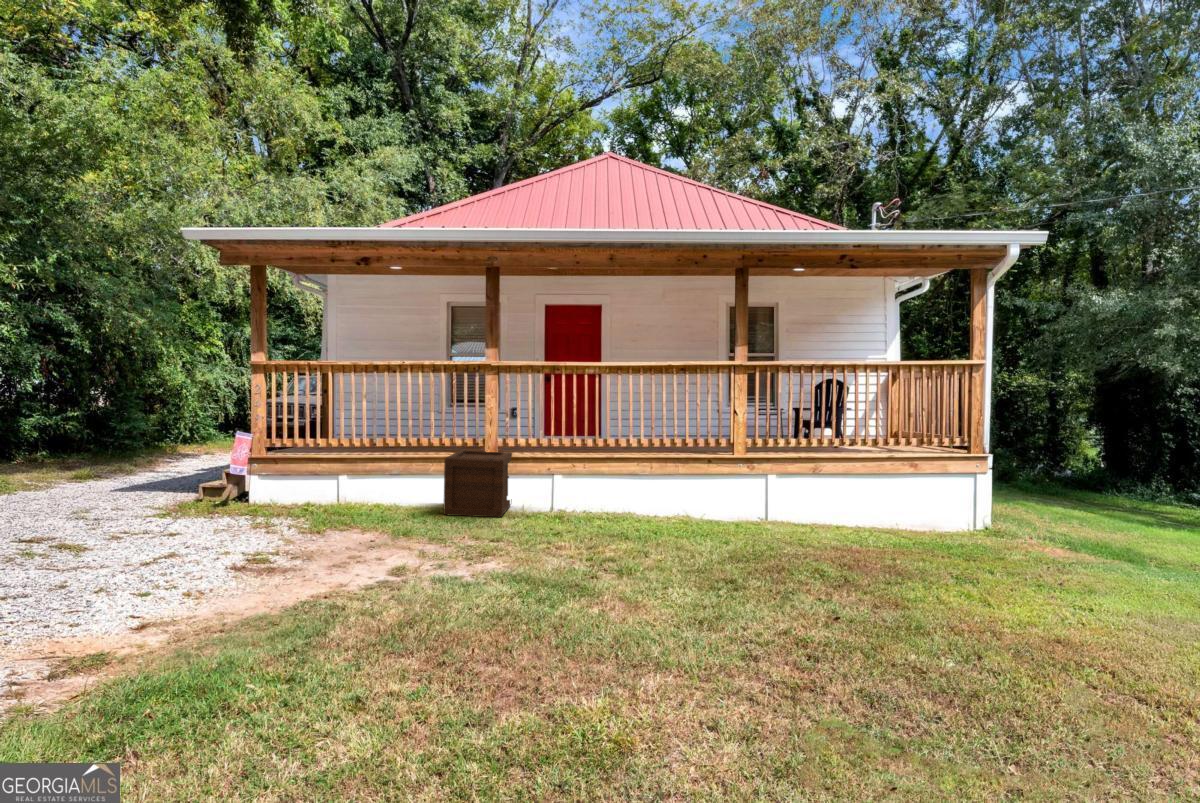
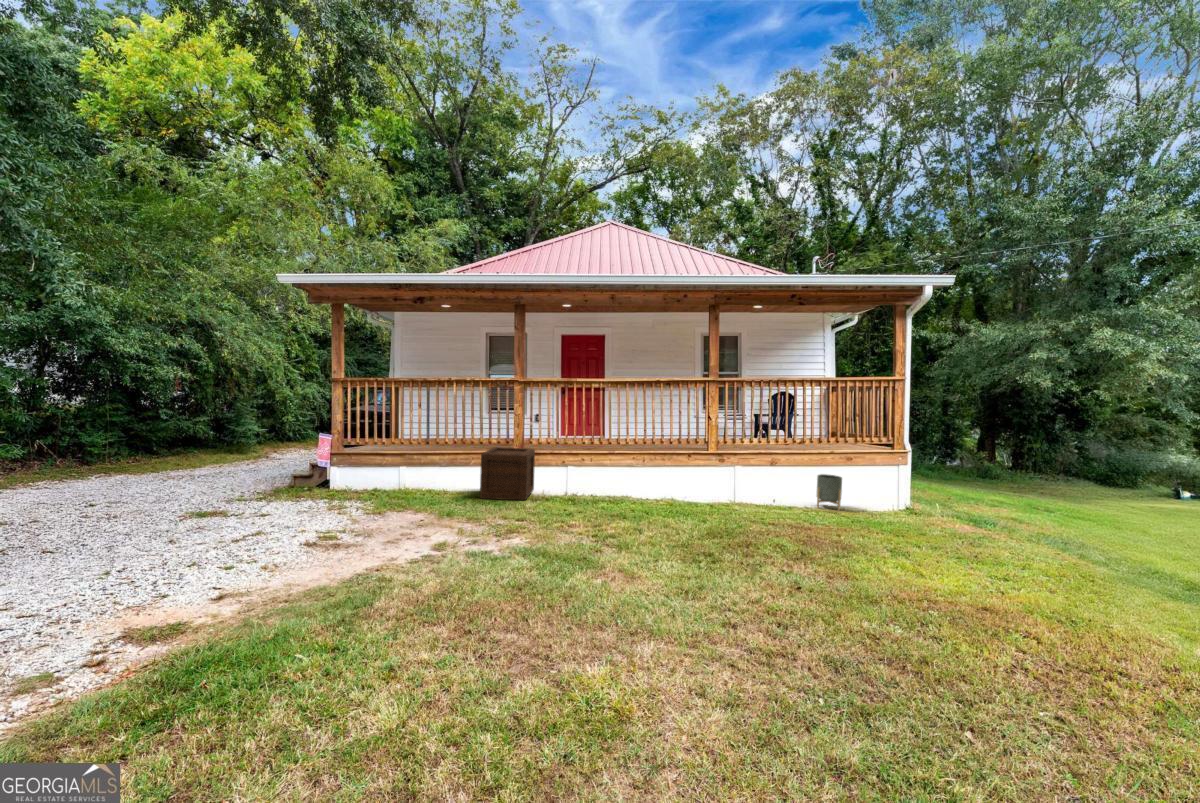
planter: none [870,485,903,531] -> present [817,474,842,511]

